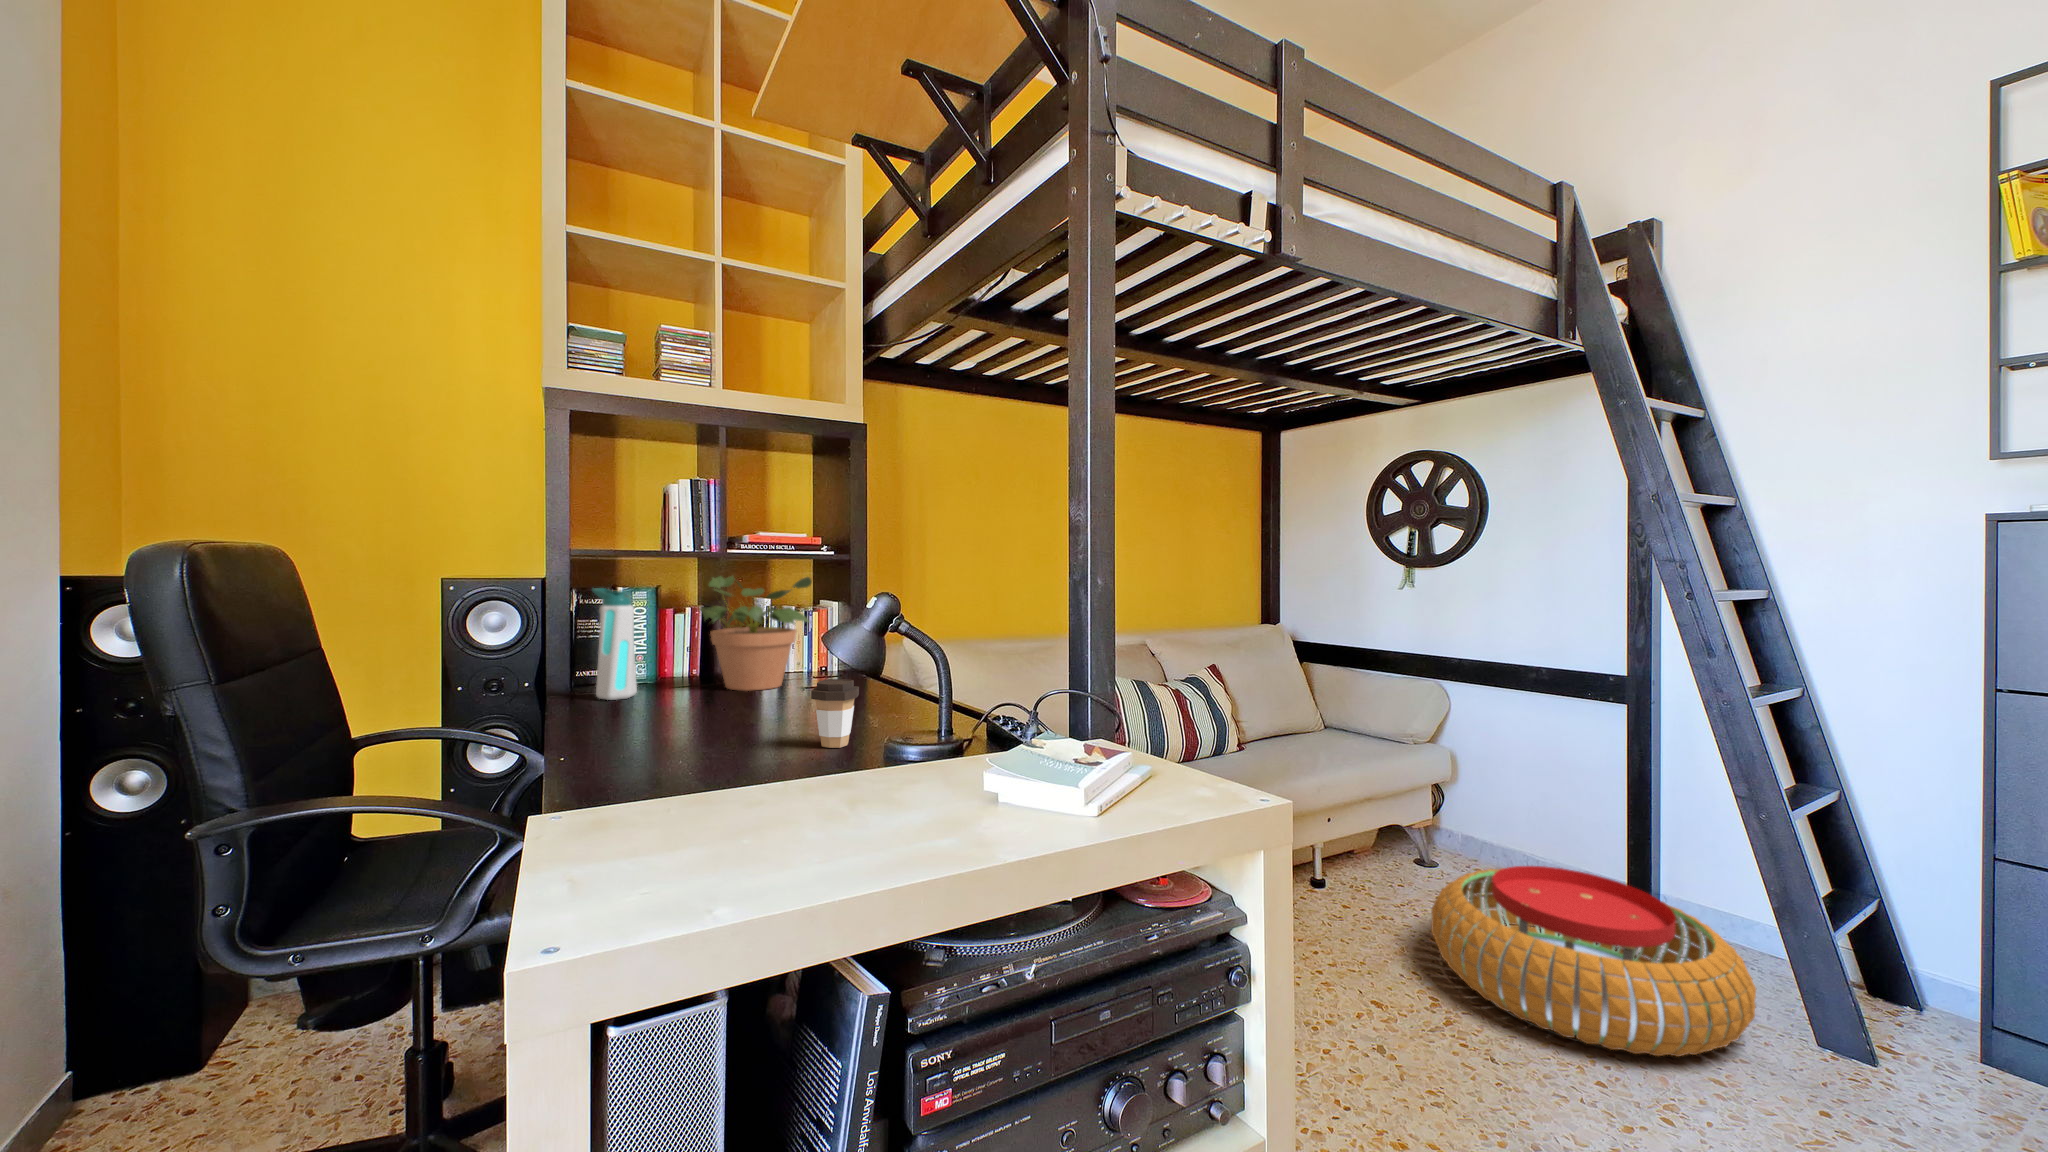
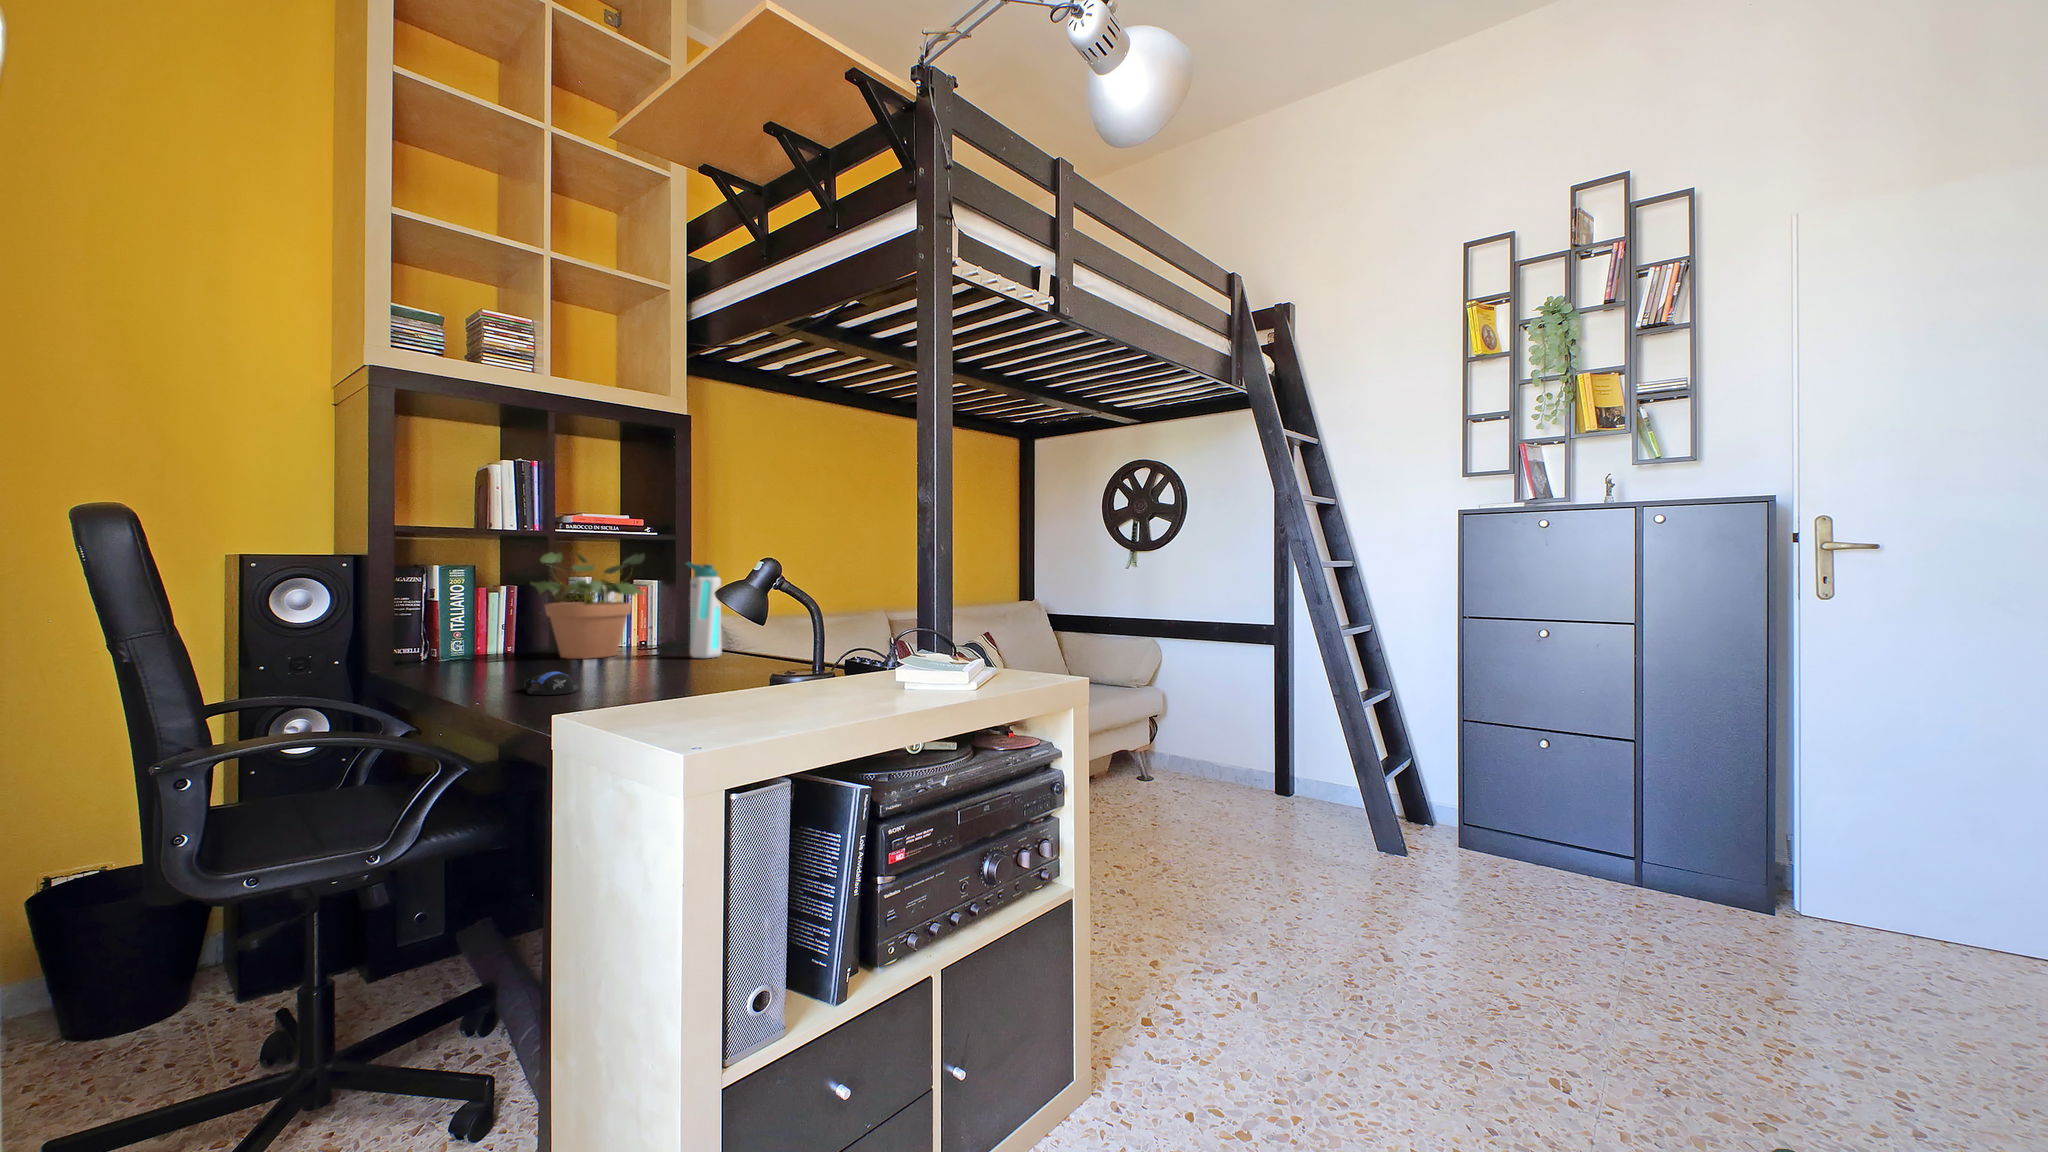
water bottle: present [592,588,637,700] -> present [686,562,722,658]
coffee cup: present [811,679,859,748] -> none [714,627,752,681]
computer mouse: none [596,728,659,760] -> present [524,671,579,695]
pouf: present [1431,866,1756,1057] -> none [1155,764,1345,870]

